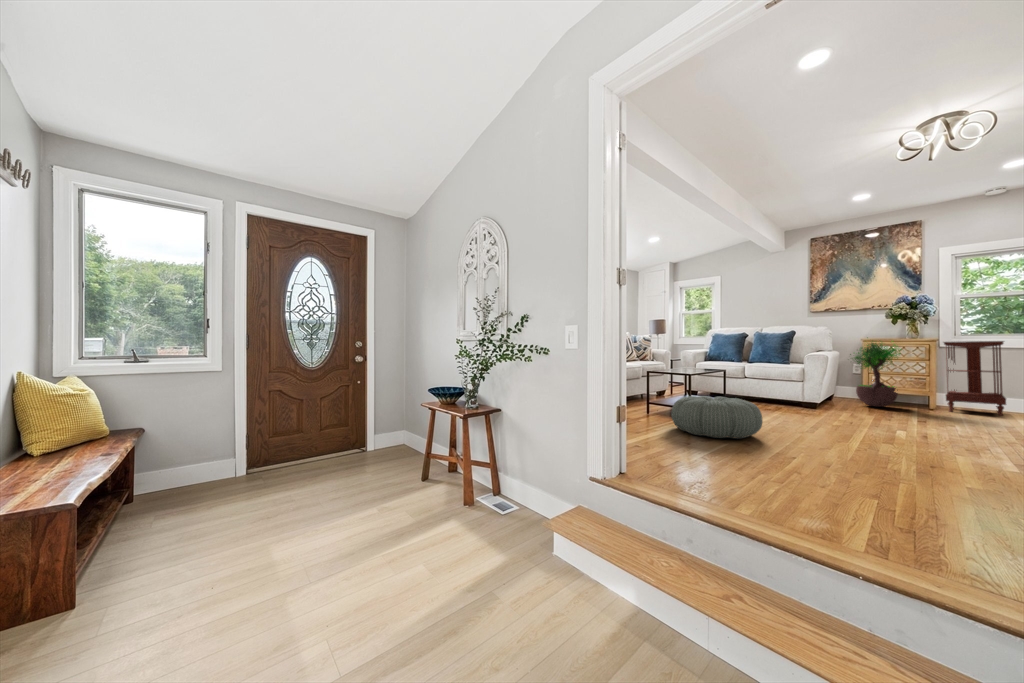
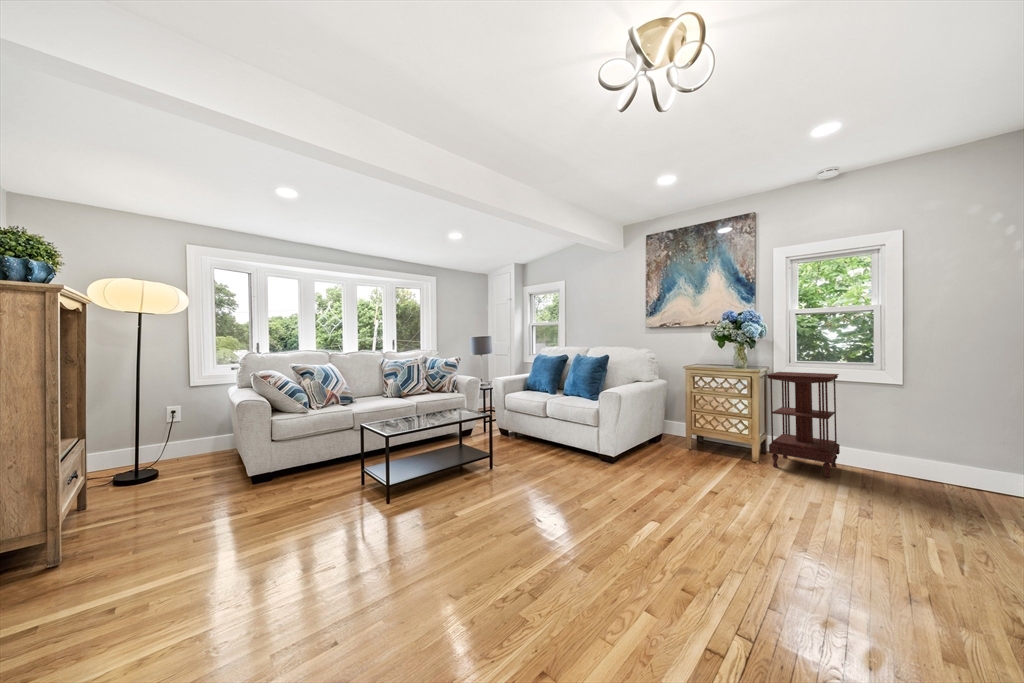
potted tree: present [850,343,901,407] -> none [661,367,719,457]
pouf: present [671,396,763,439] -> none [216,497,372,606]

